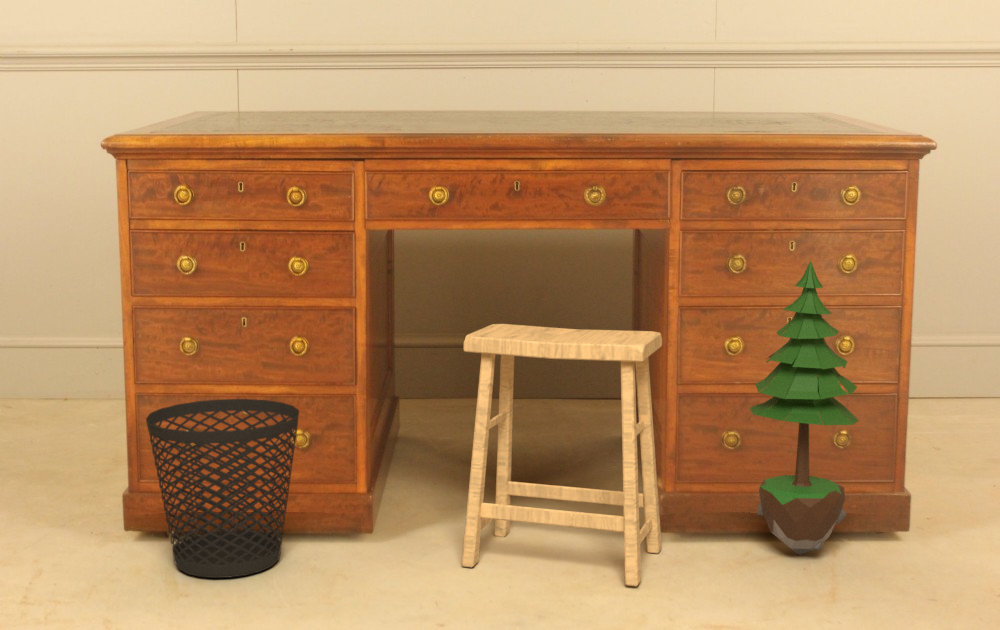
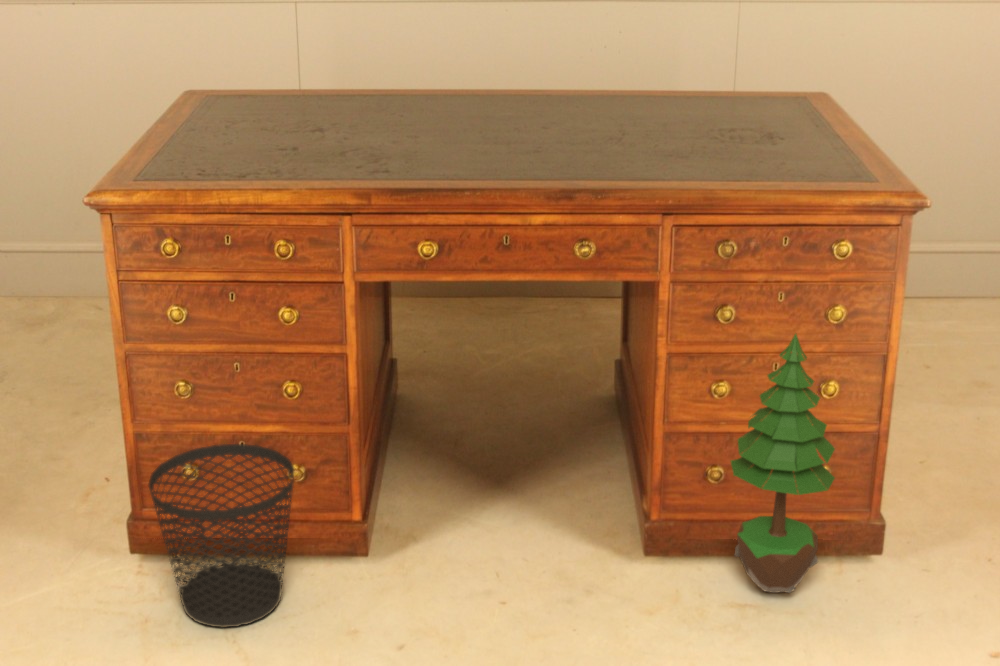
footstool: present [462,324,662,586] -> none [453,375,647,641]

